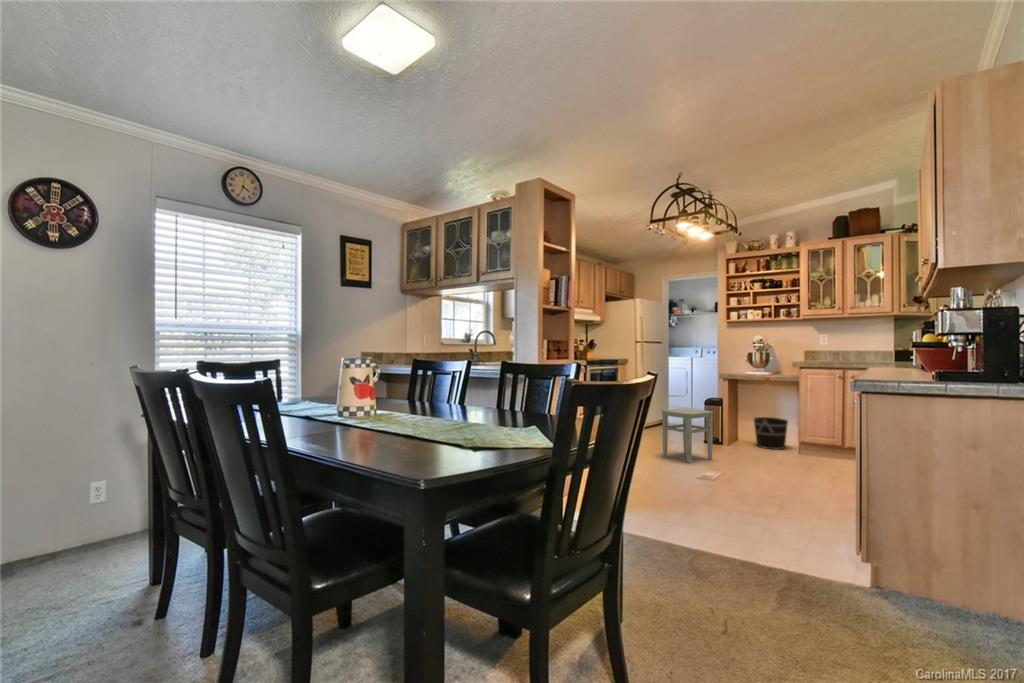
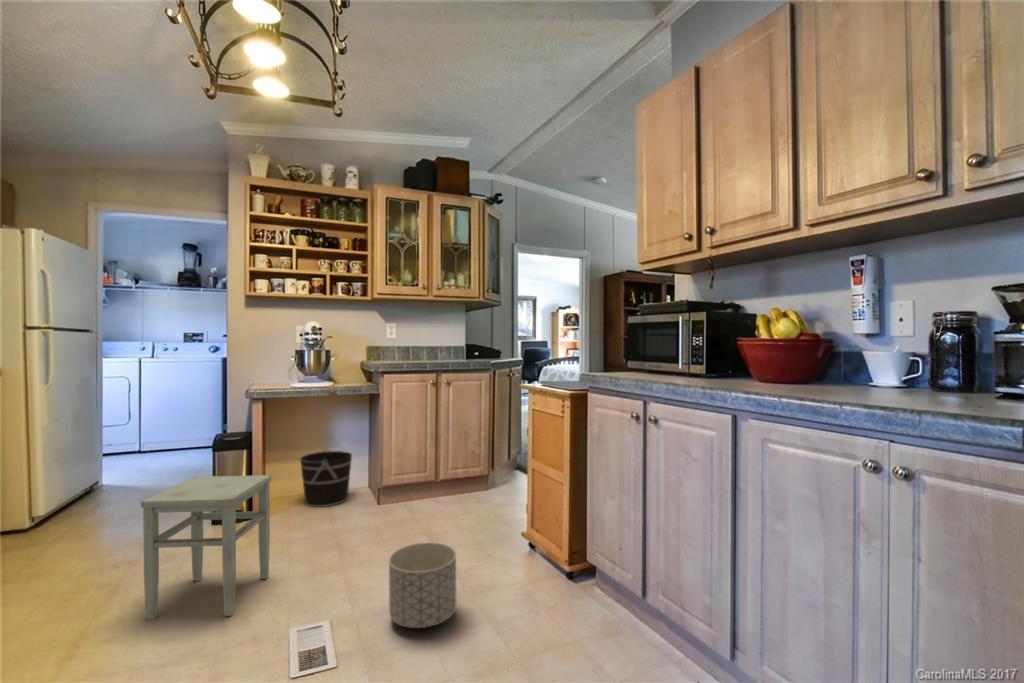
planter: none [743,450,779,486] -> present [389,542,457,628]

